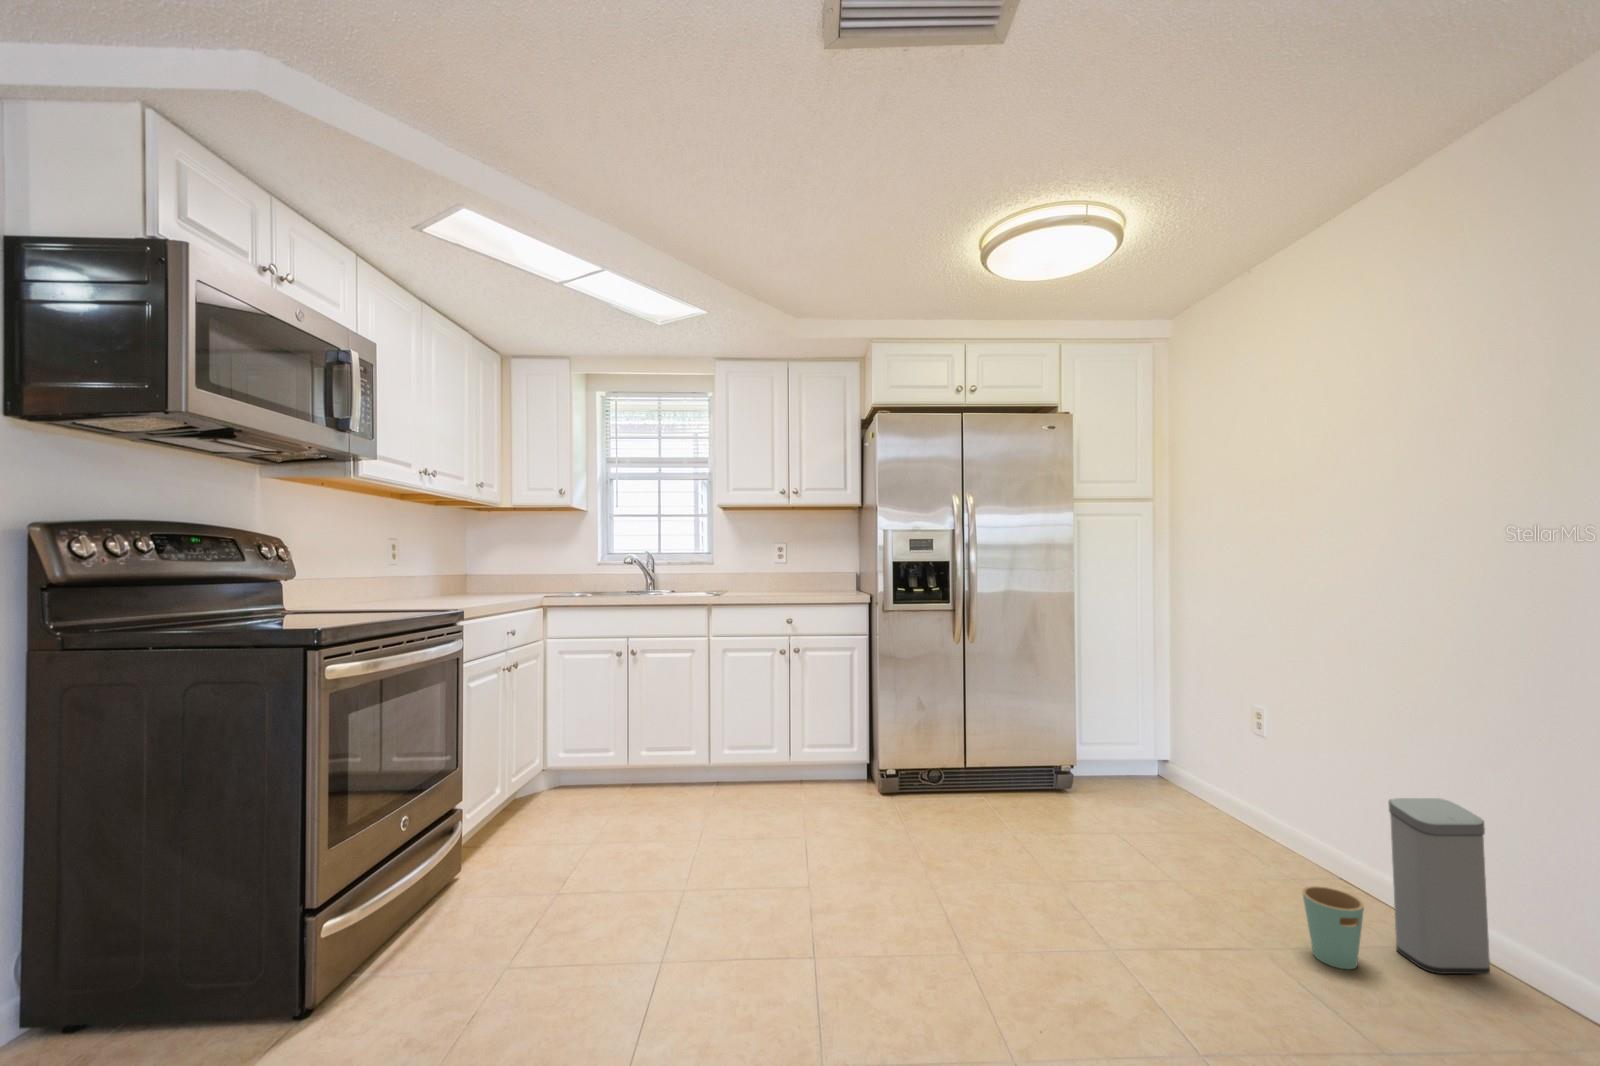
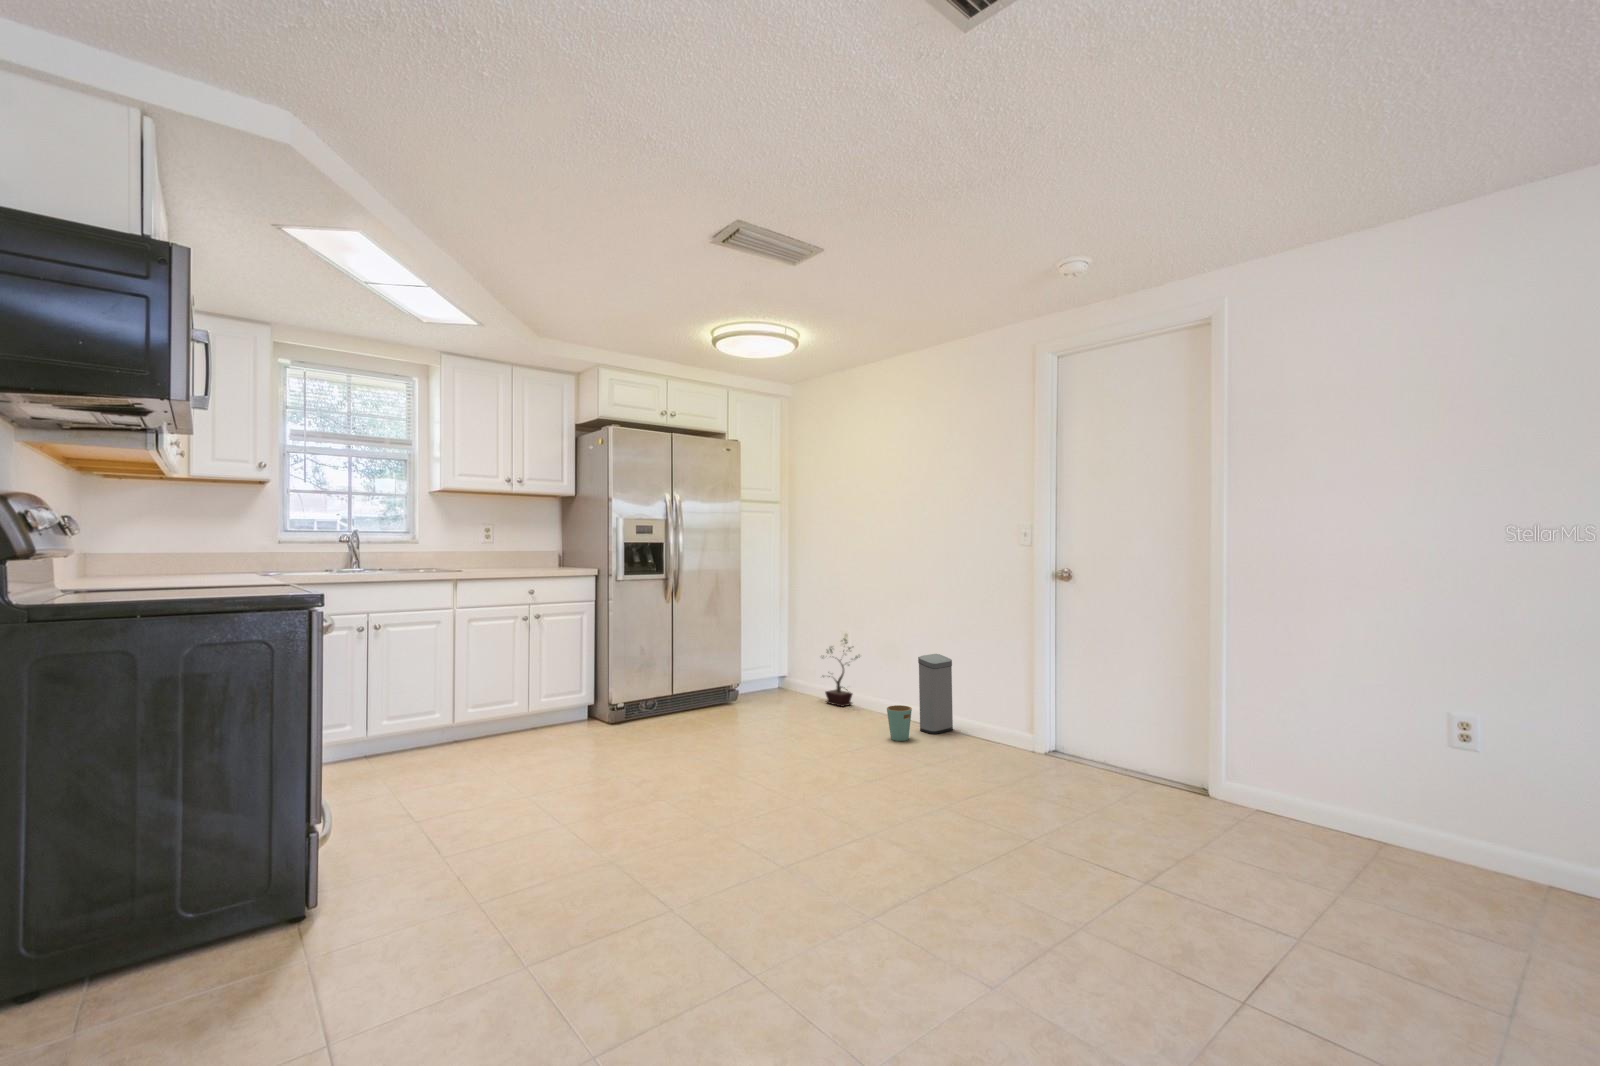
potted plant: none [1208,724,1284,842] -> present [822,639,858,706]

